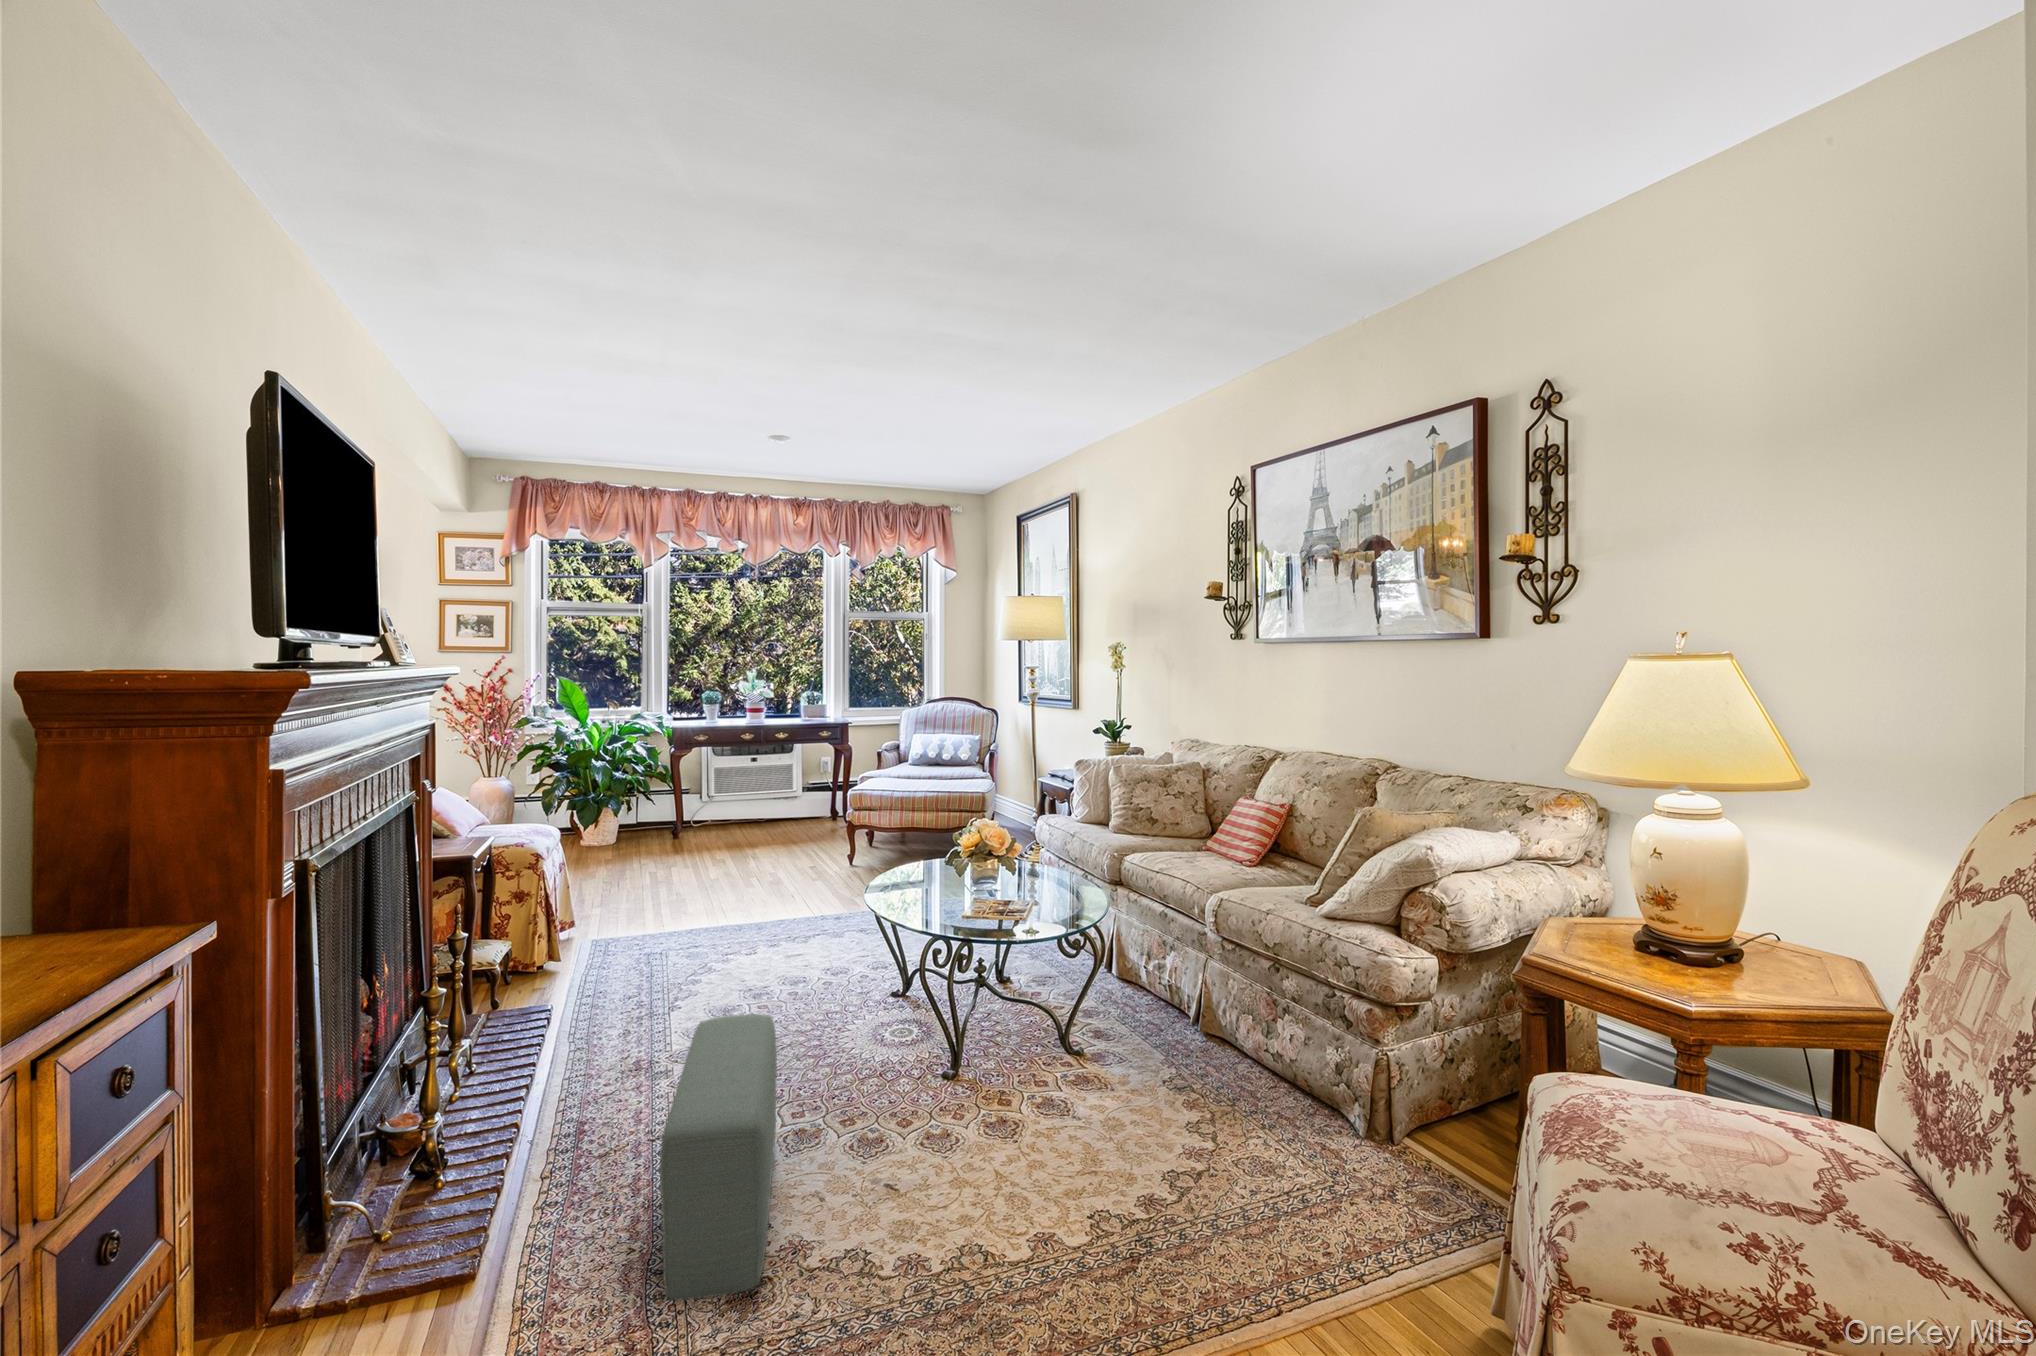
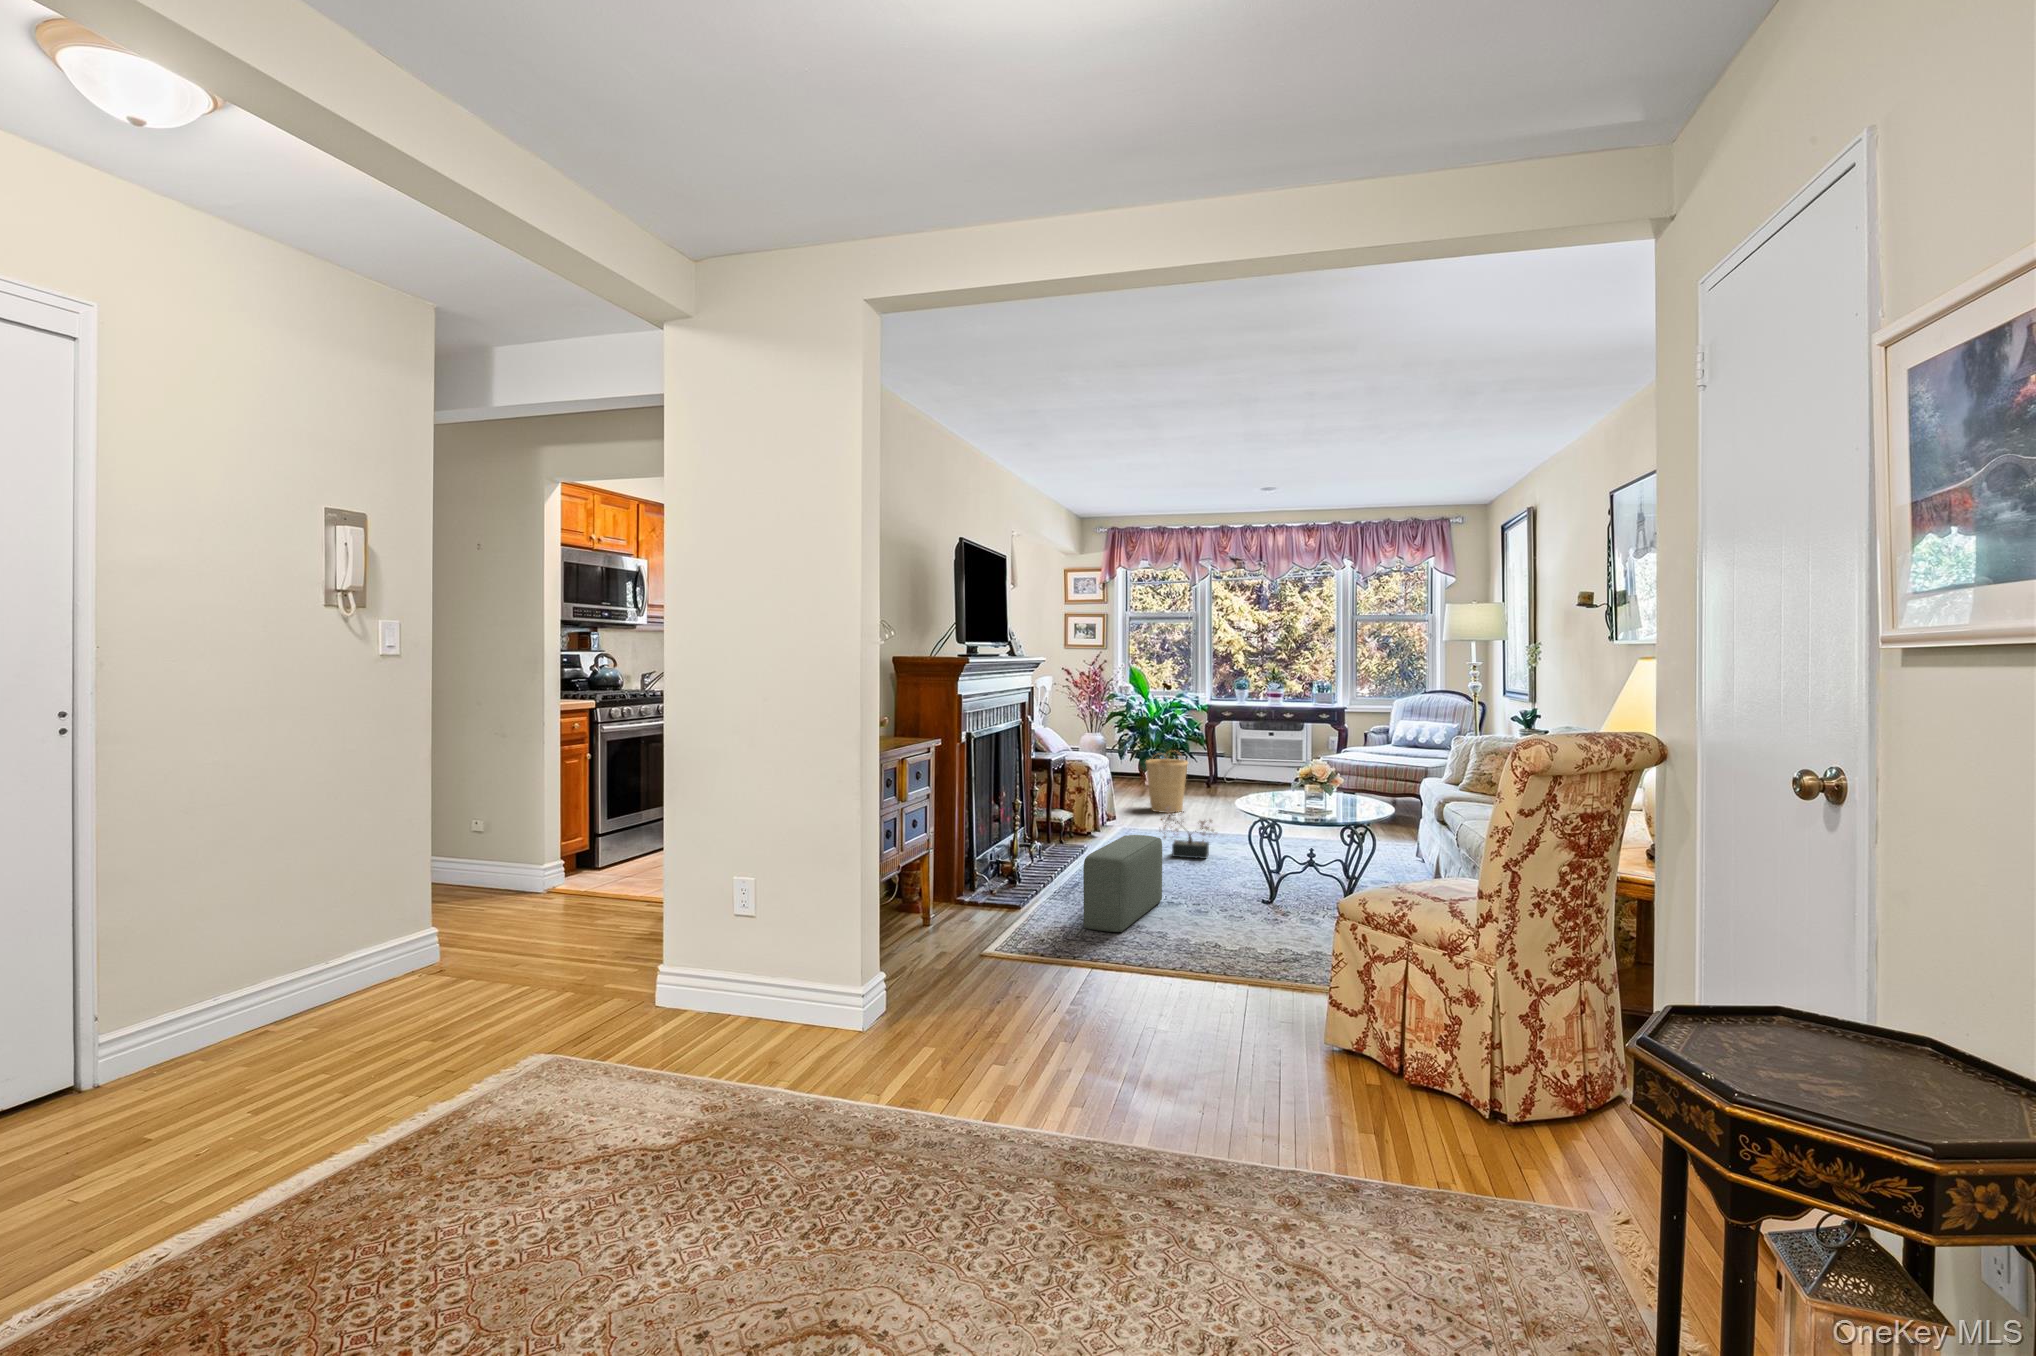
basket: none [606,800,673,896] -> present [1145,751,1188,813]
decorative plant: none [685,909,786,996] -> present [1161,806,1214,859]

